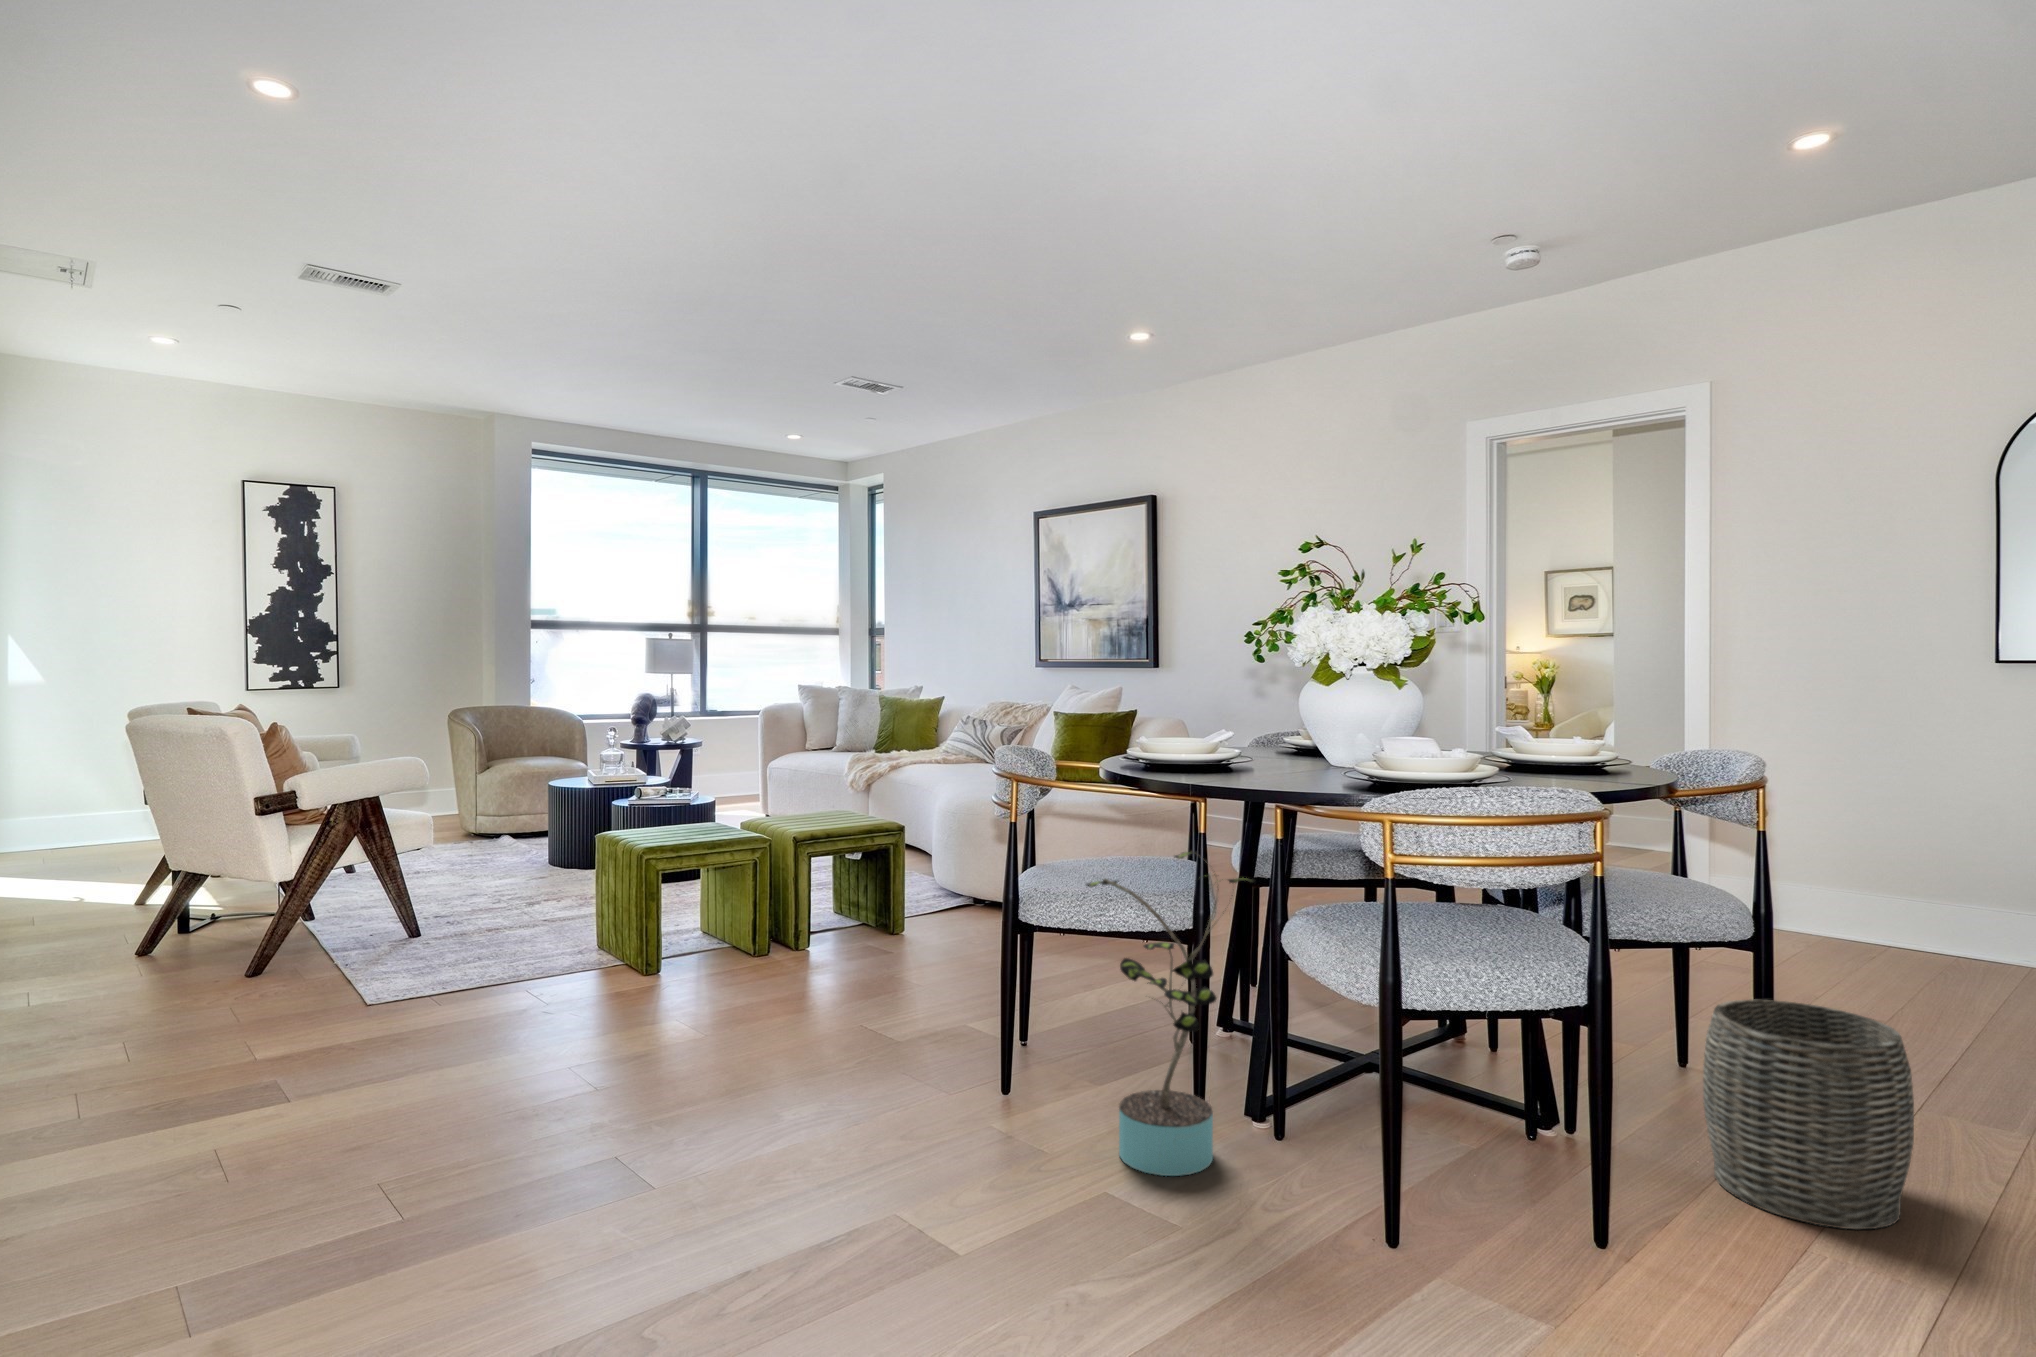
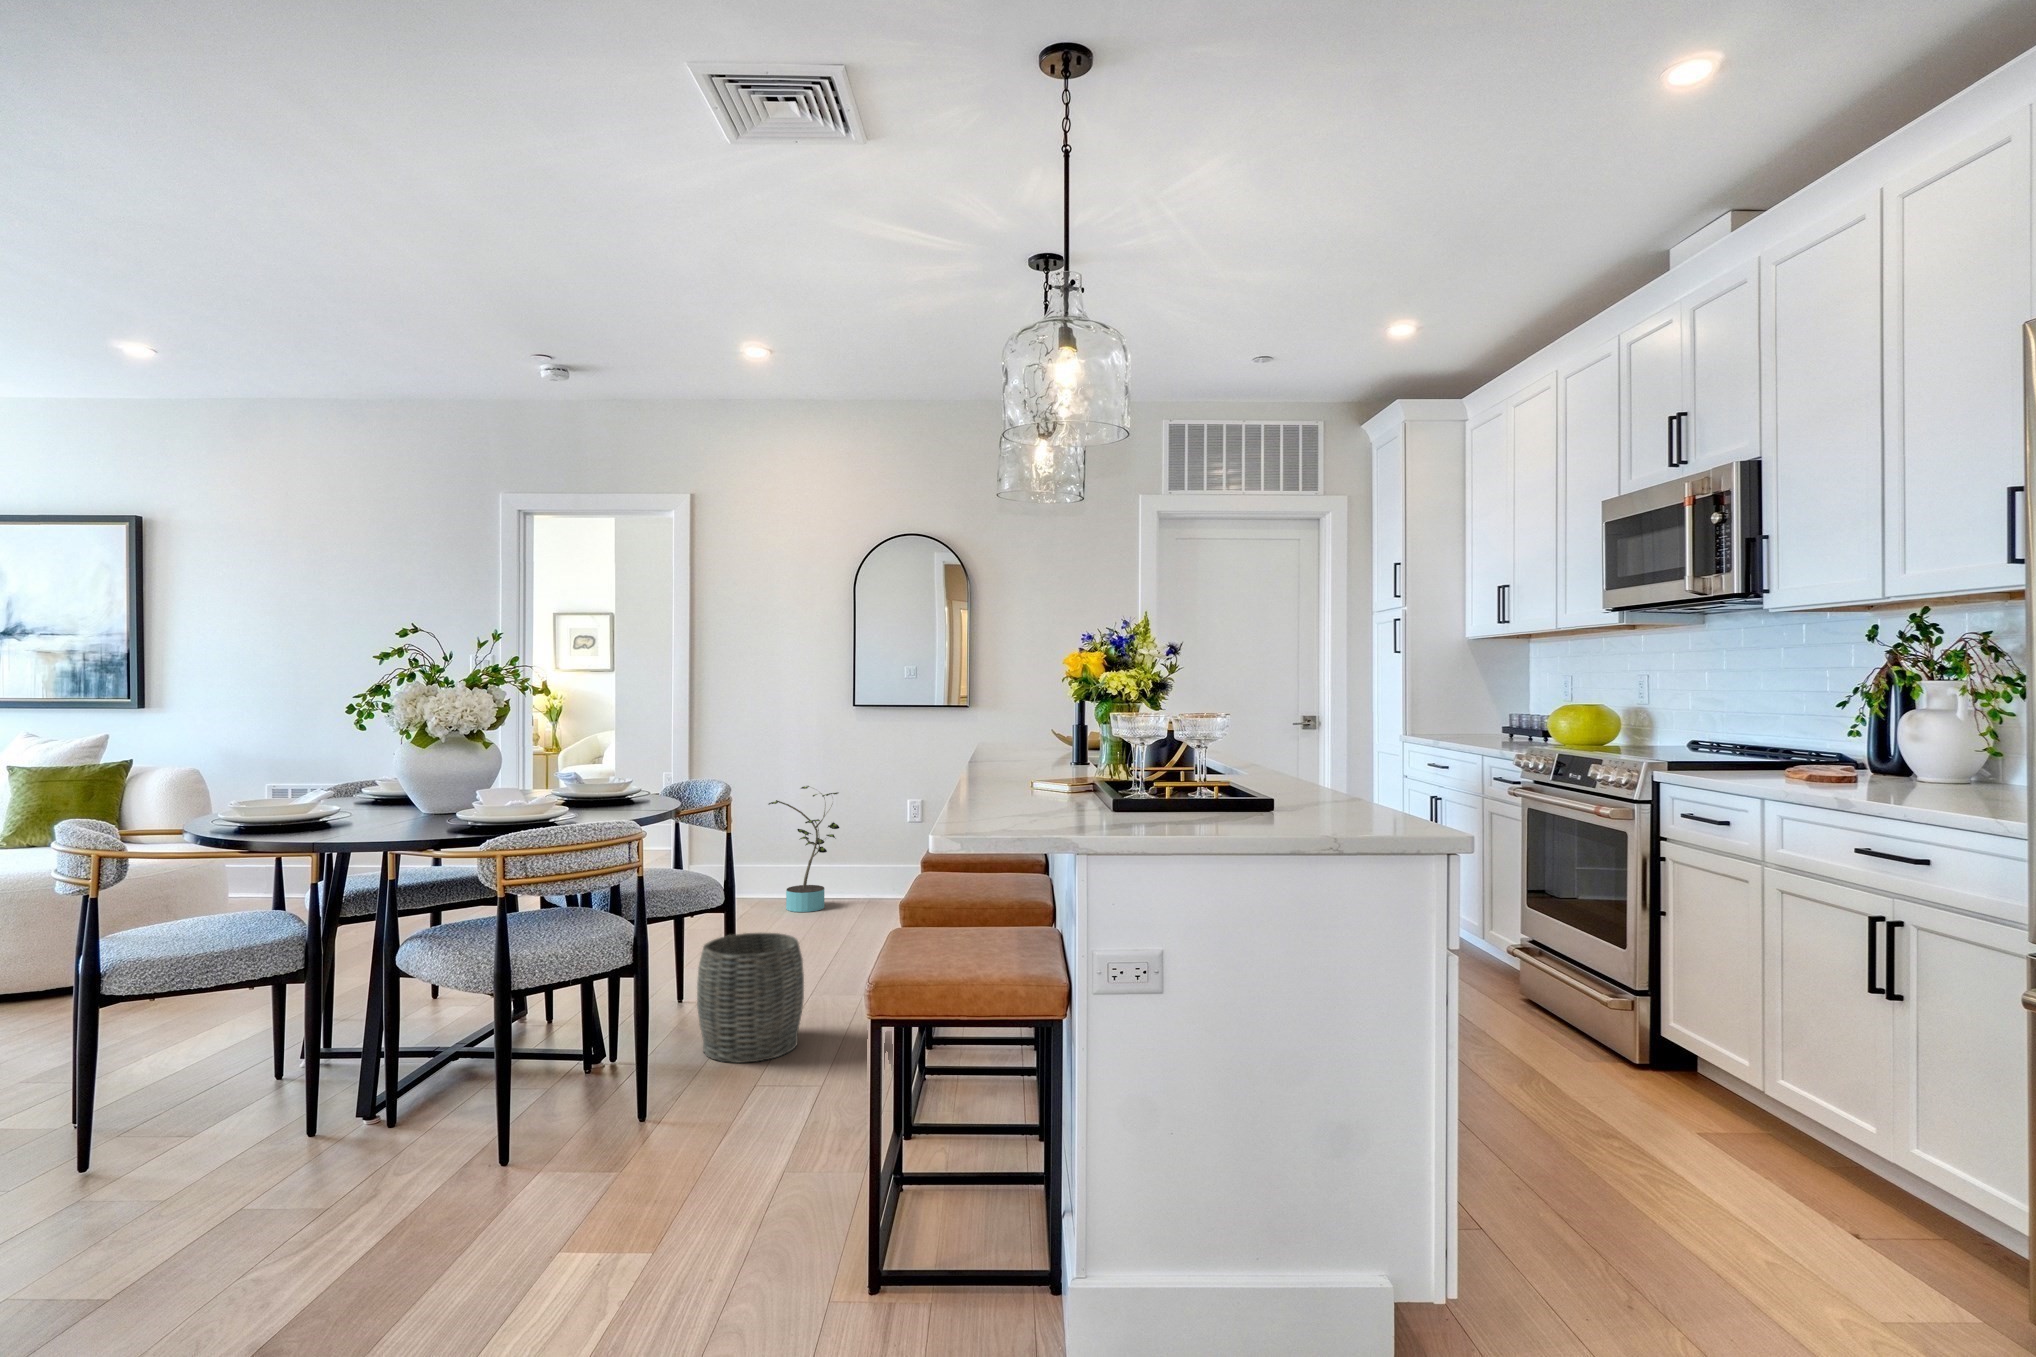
potted plant: present [1086,851,1254,1176] -> present [768,786,839,912]

